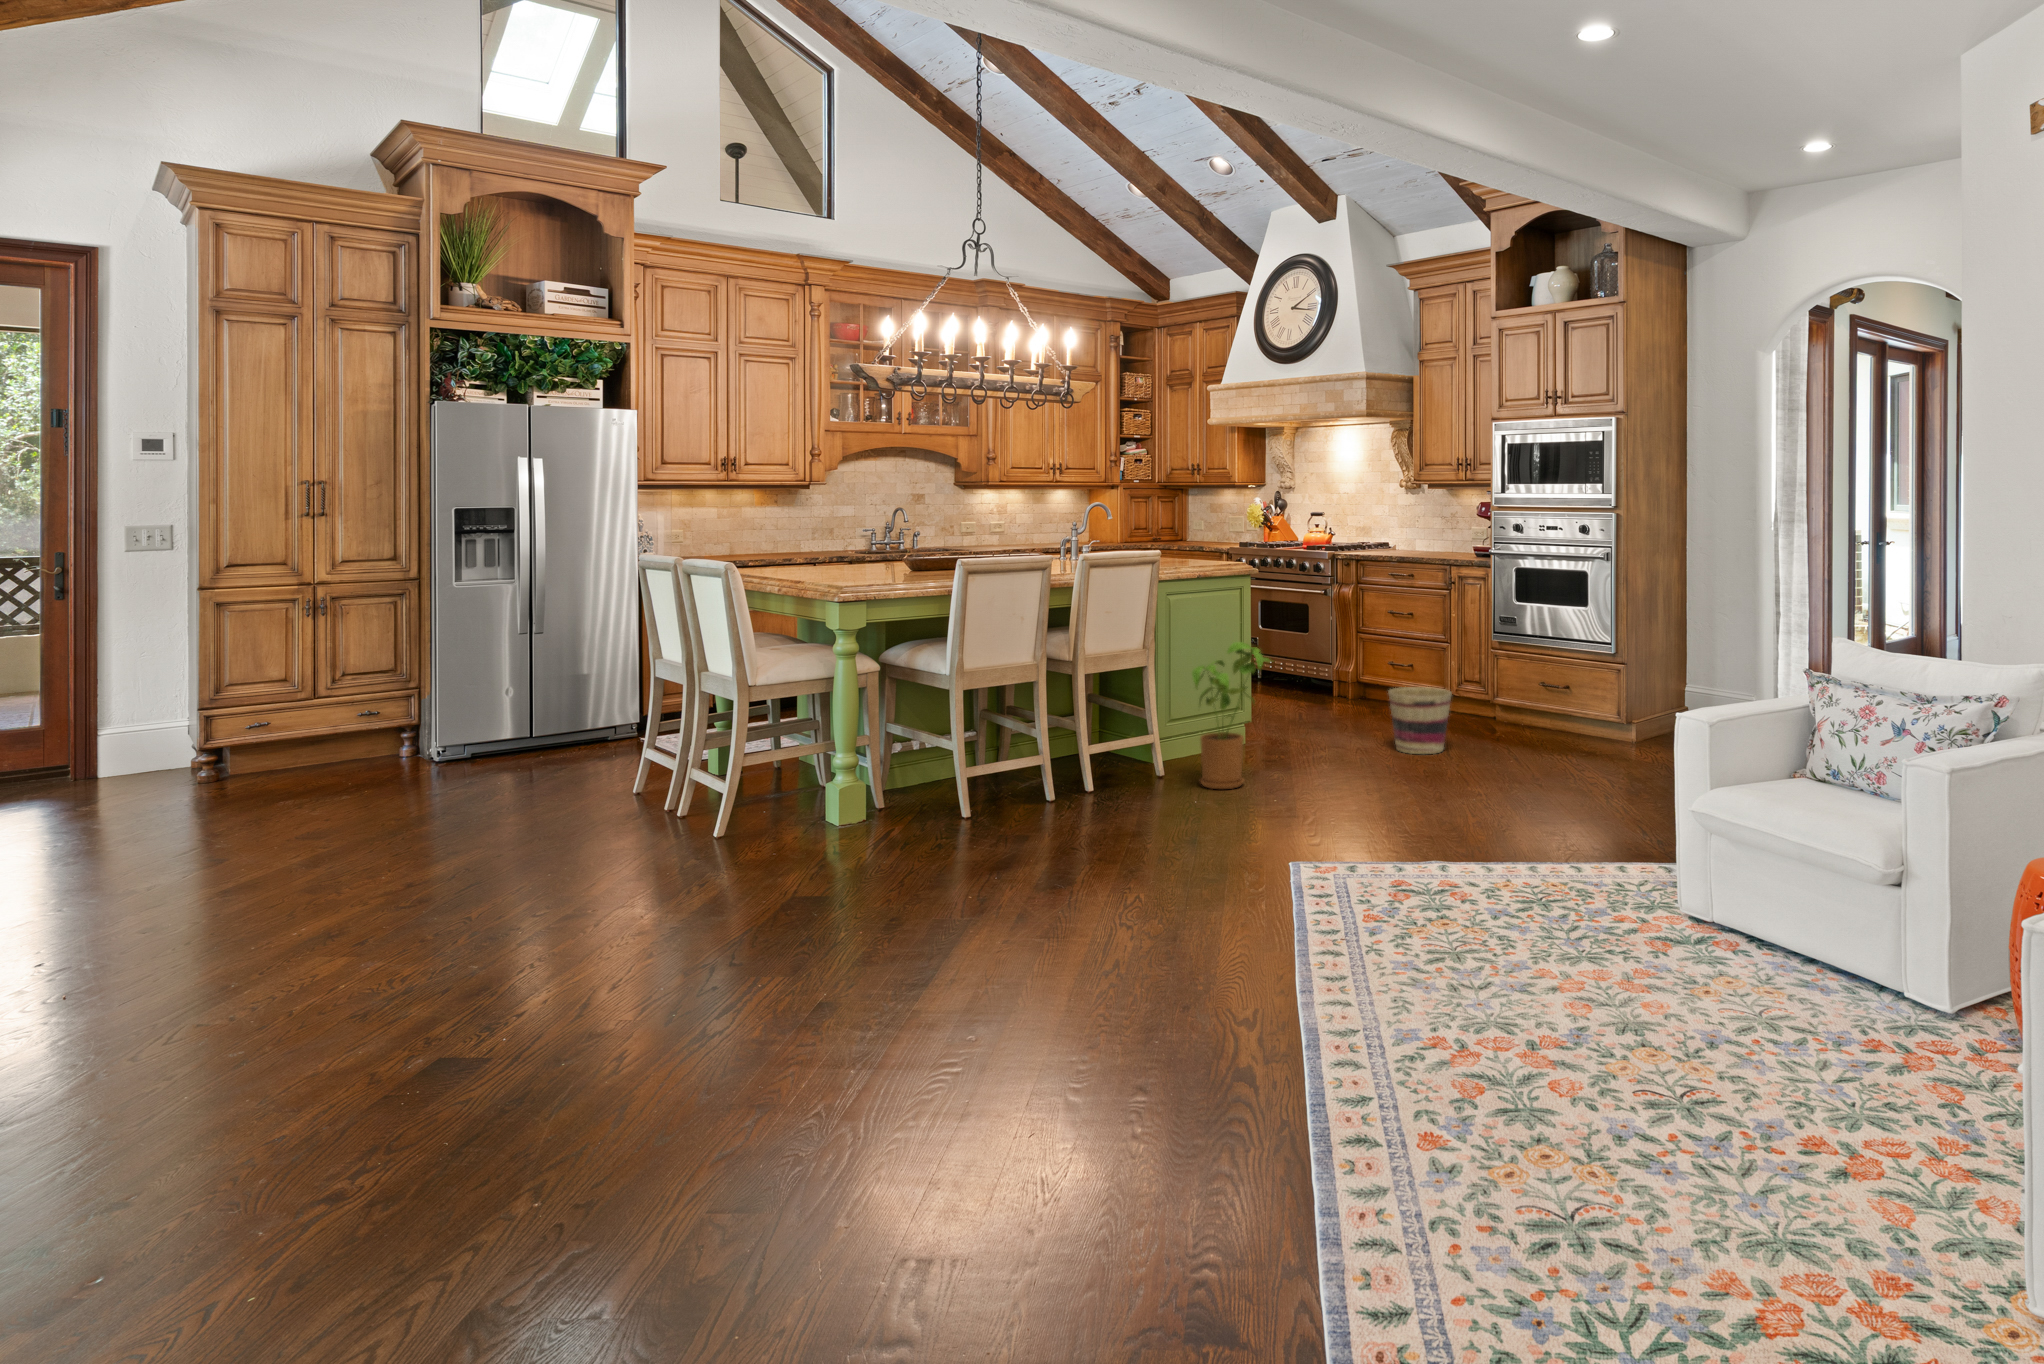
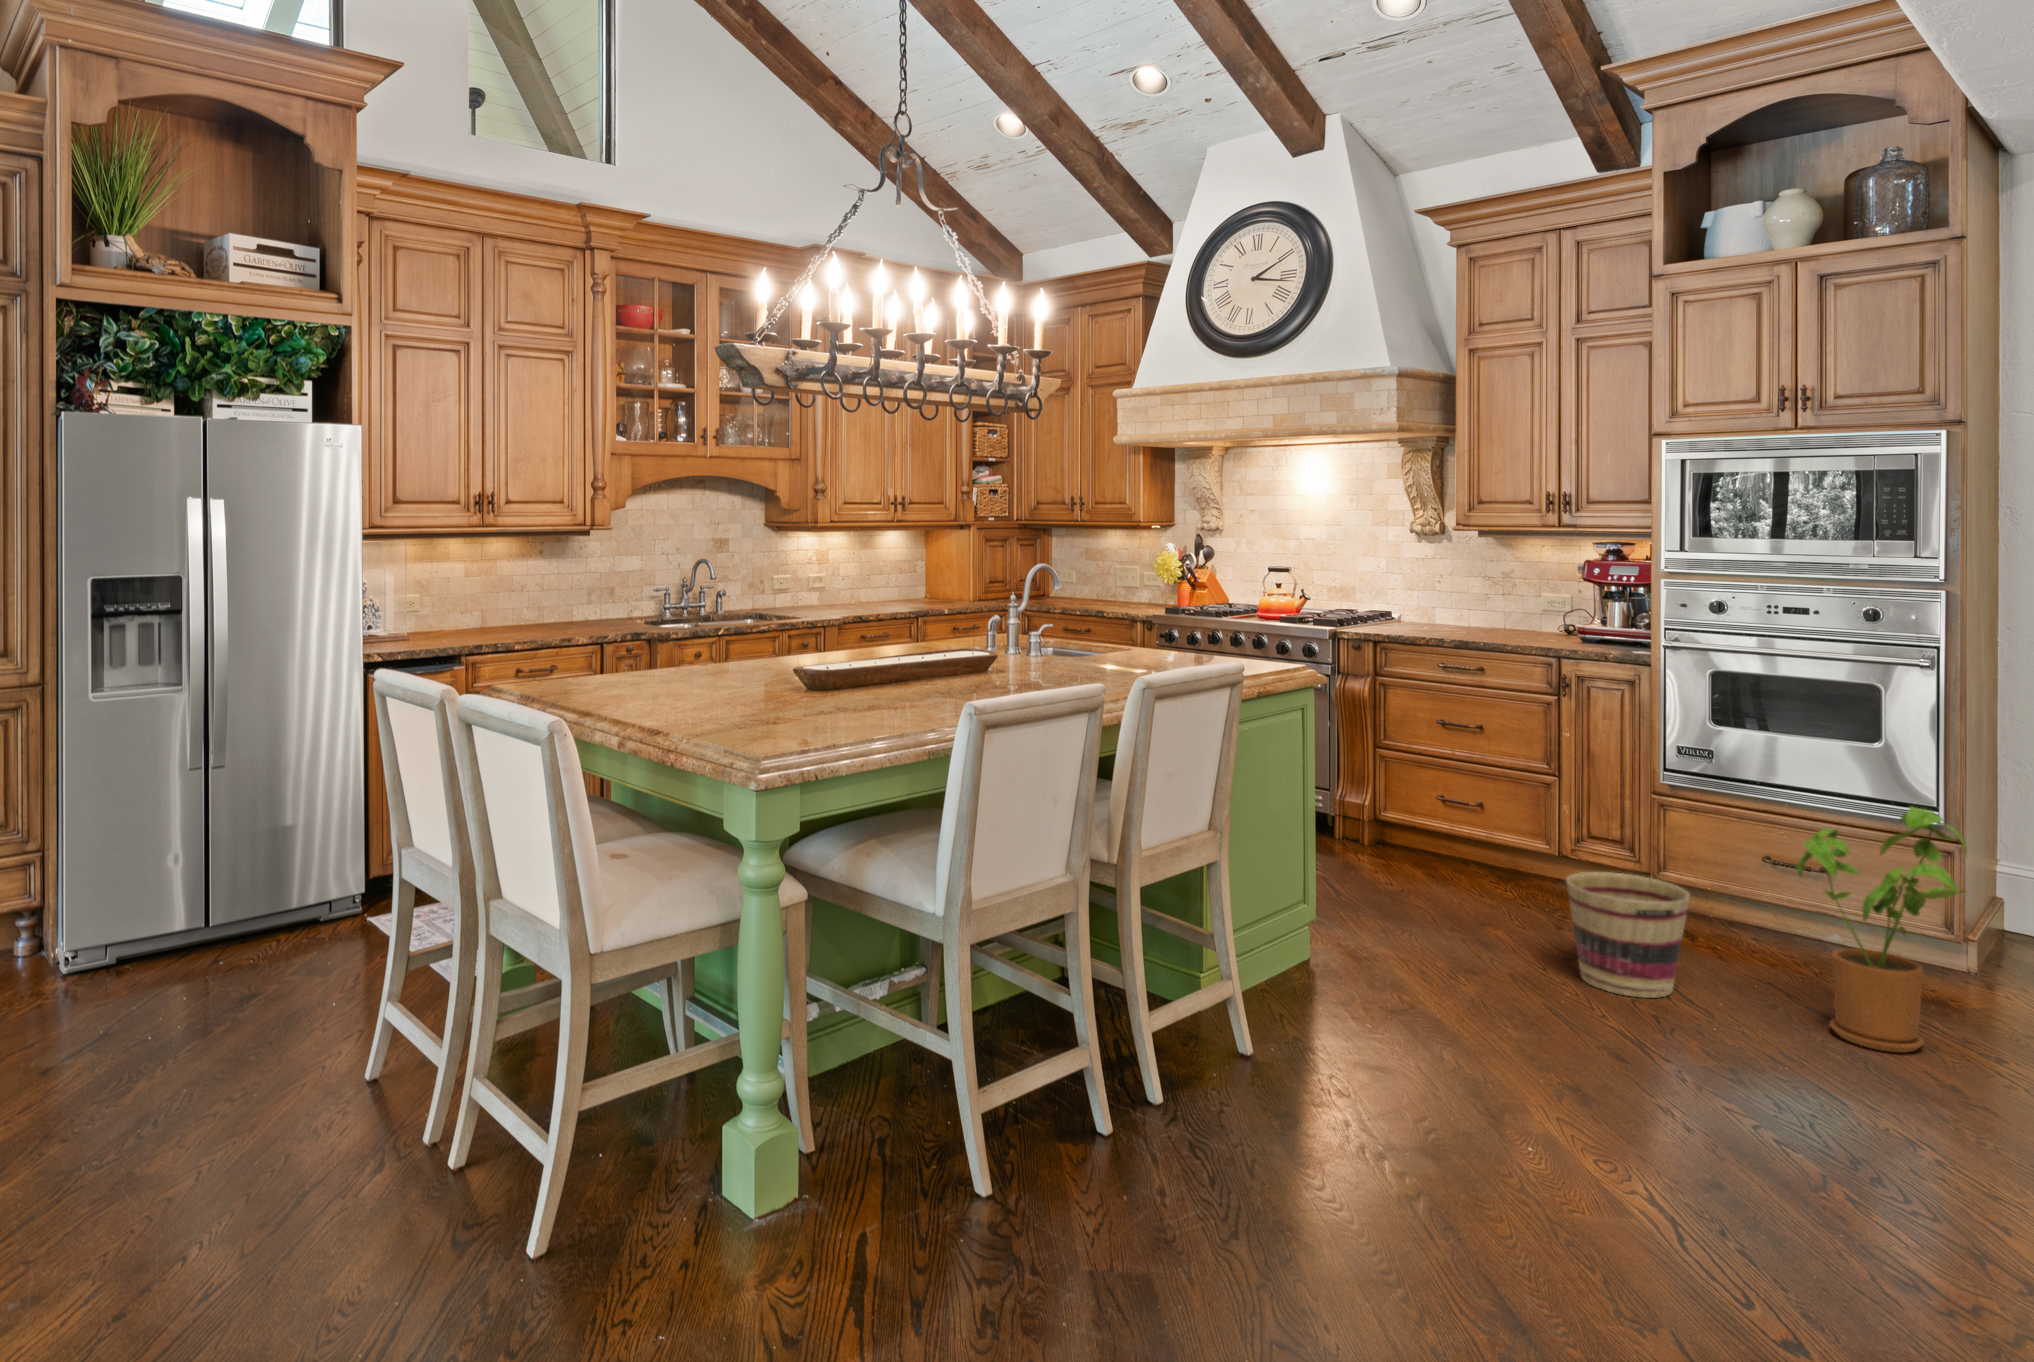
house plant: present [1192,642,1271,789] -> present [1797,807,1967,1052]

